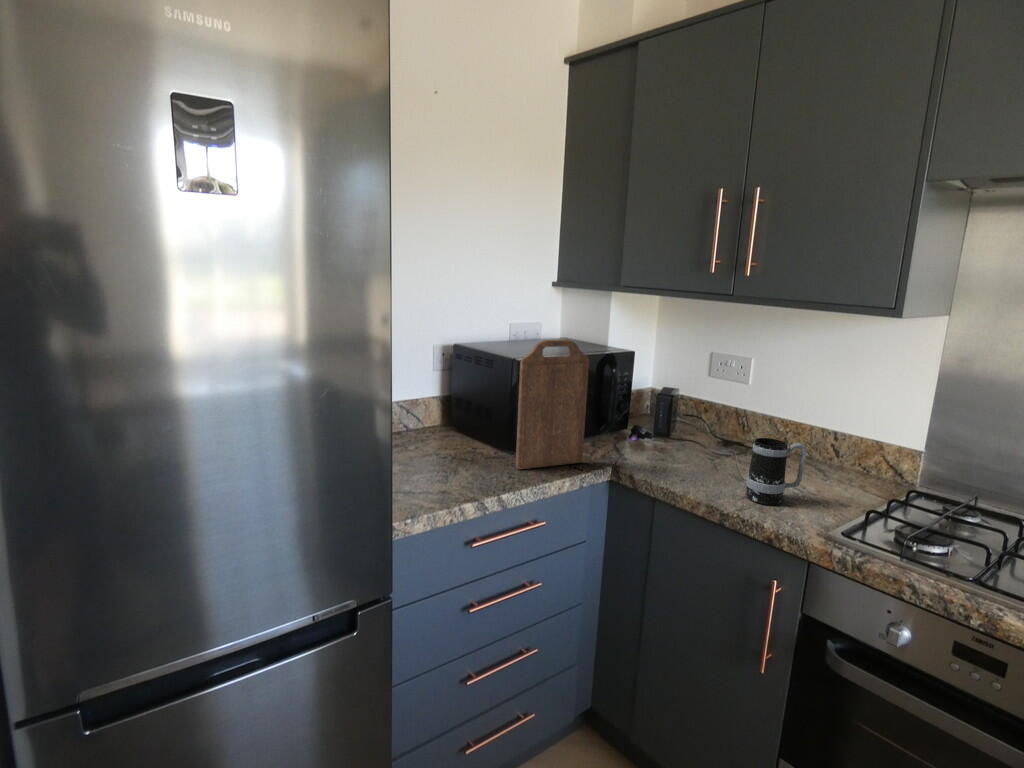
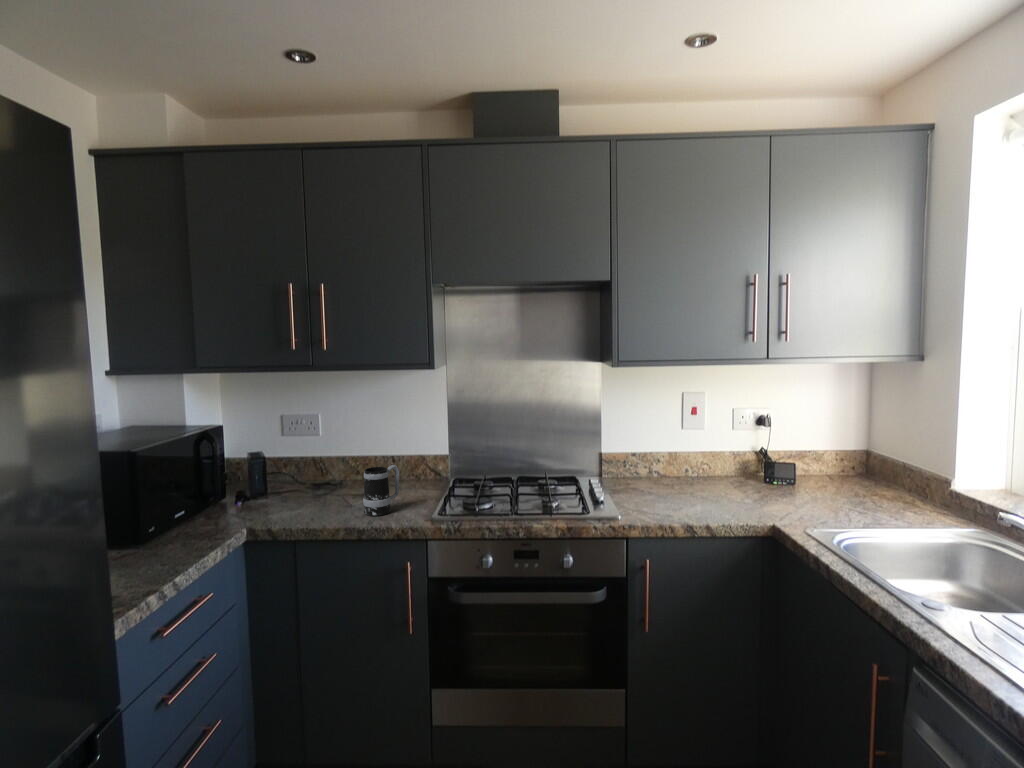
cutting board: present [516,339,589,469] -> none [152,422,217,557]

